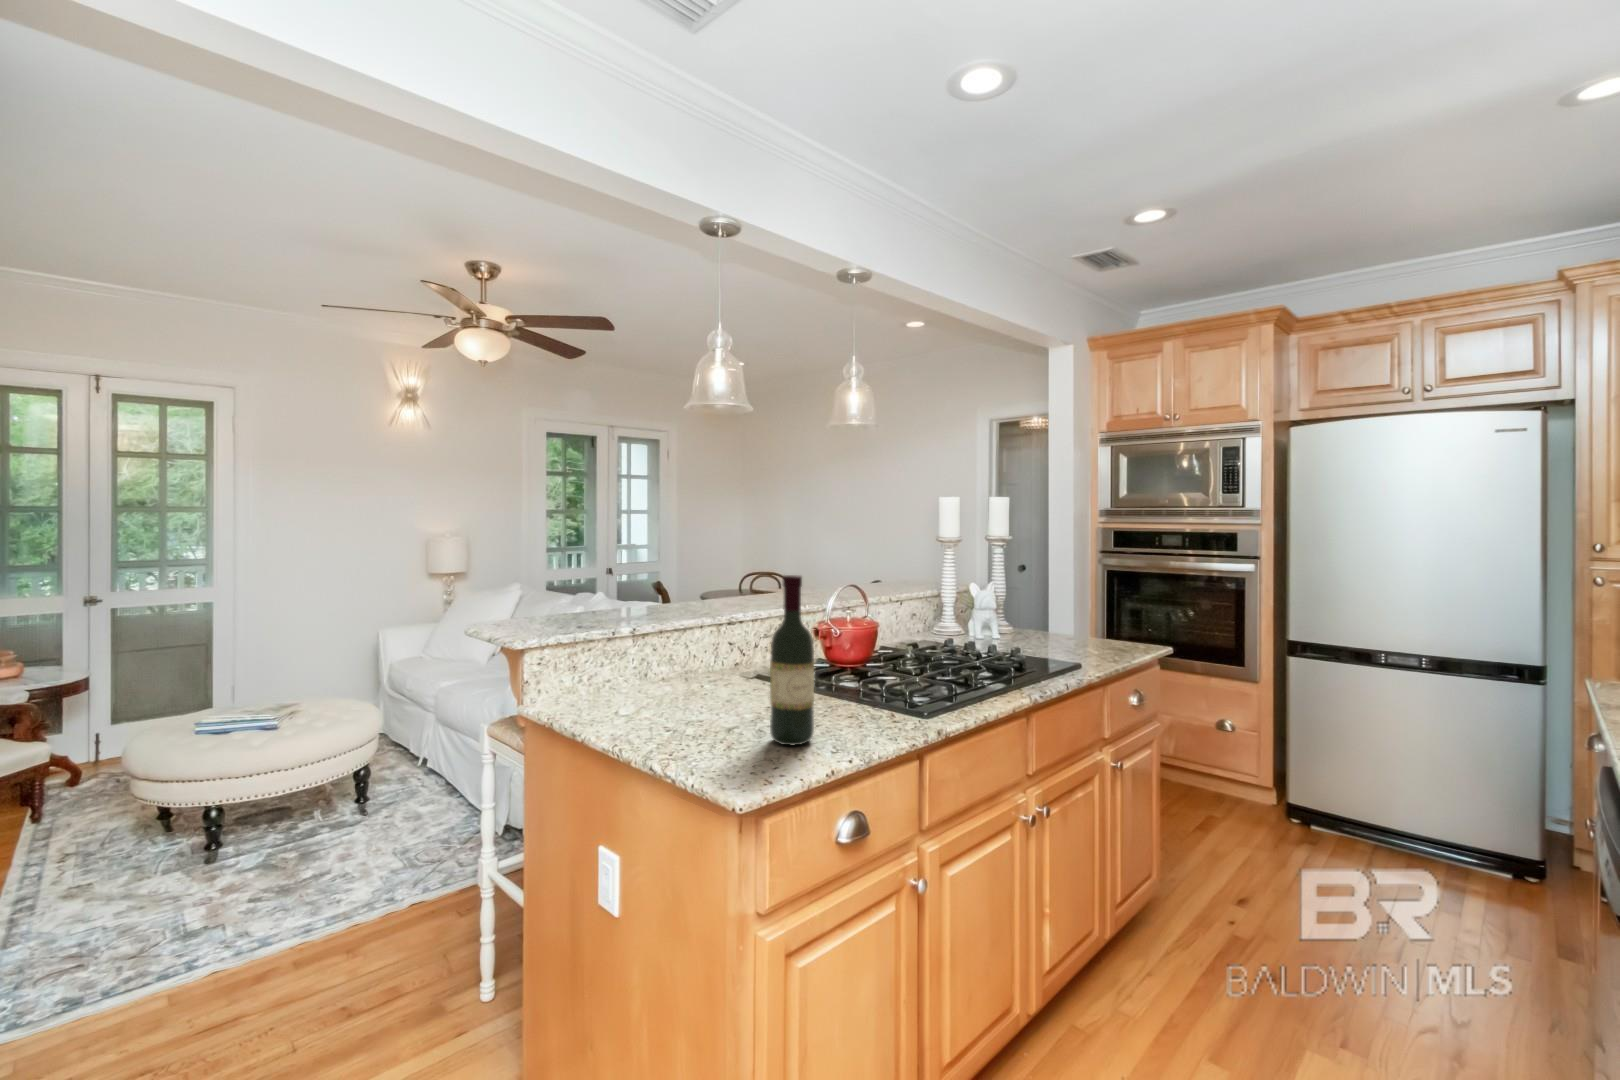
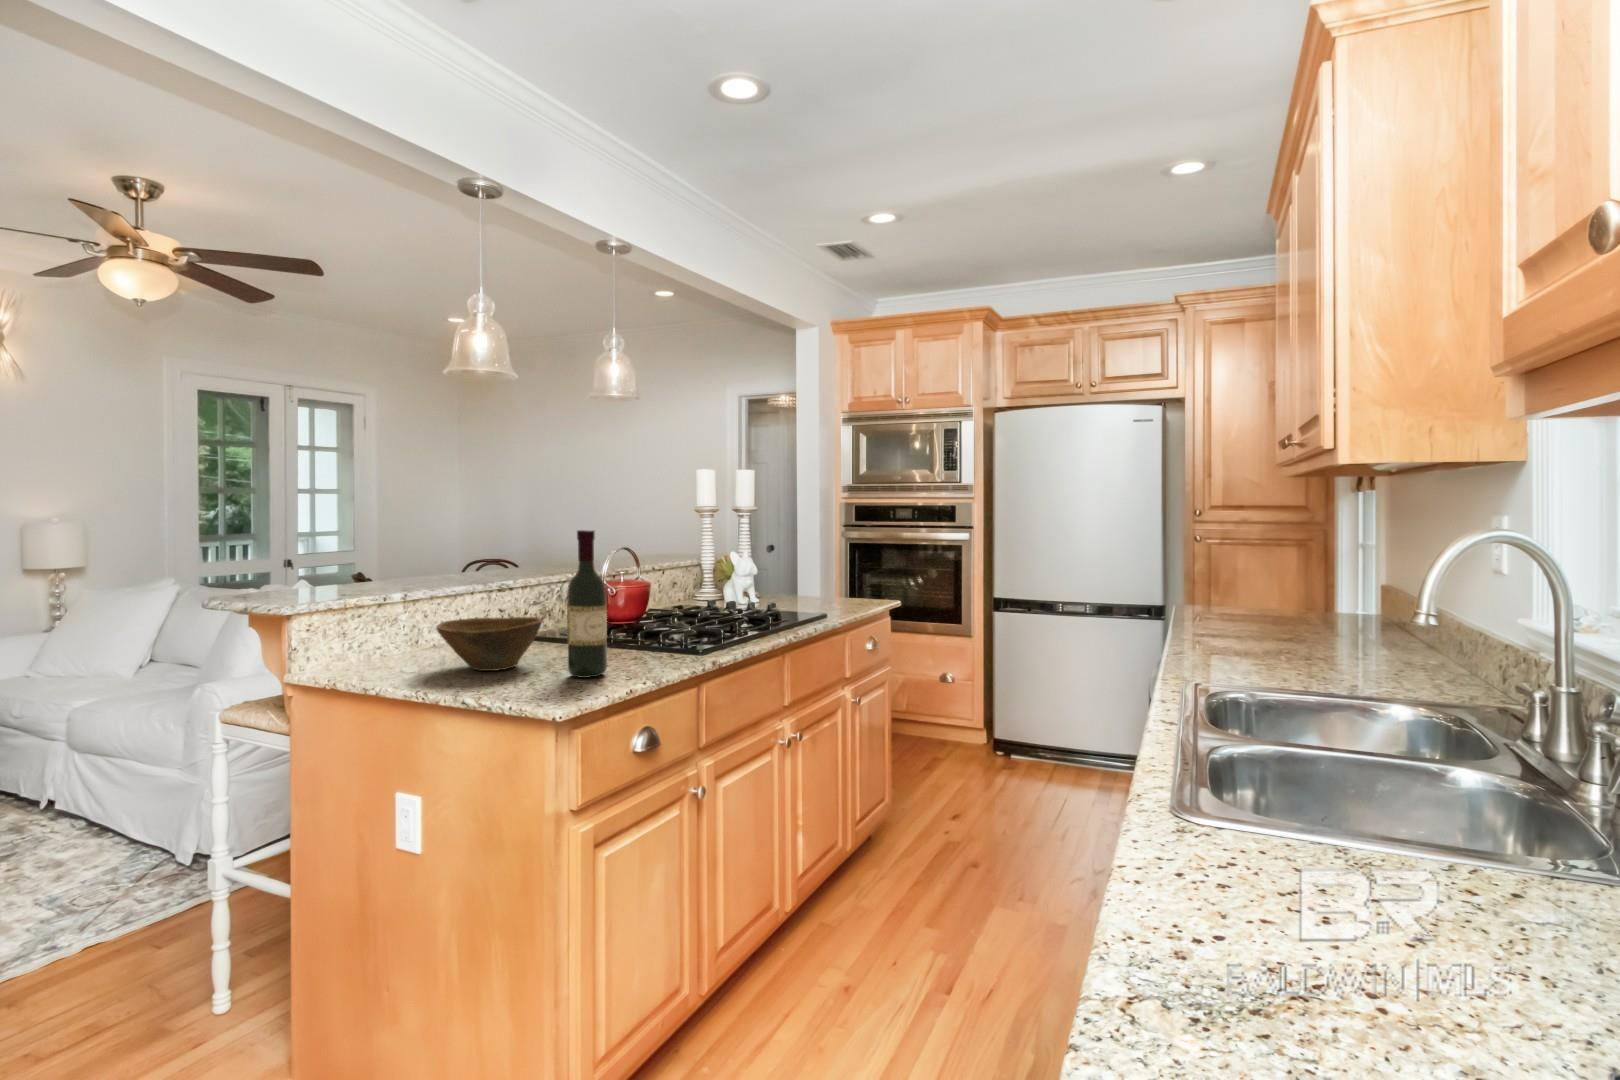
bowl: none [644,660,753,723] -> present [437,617,542,671]

